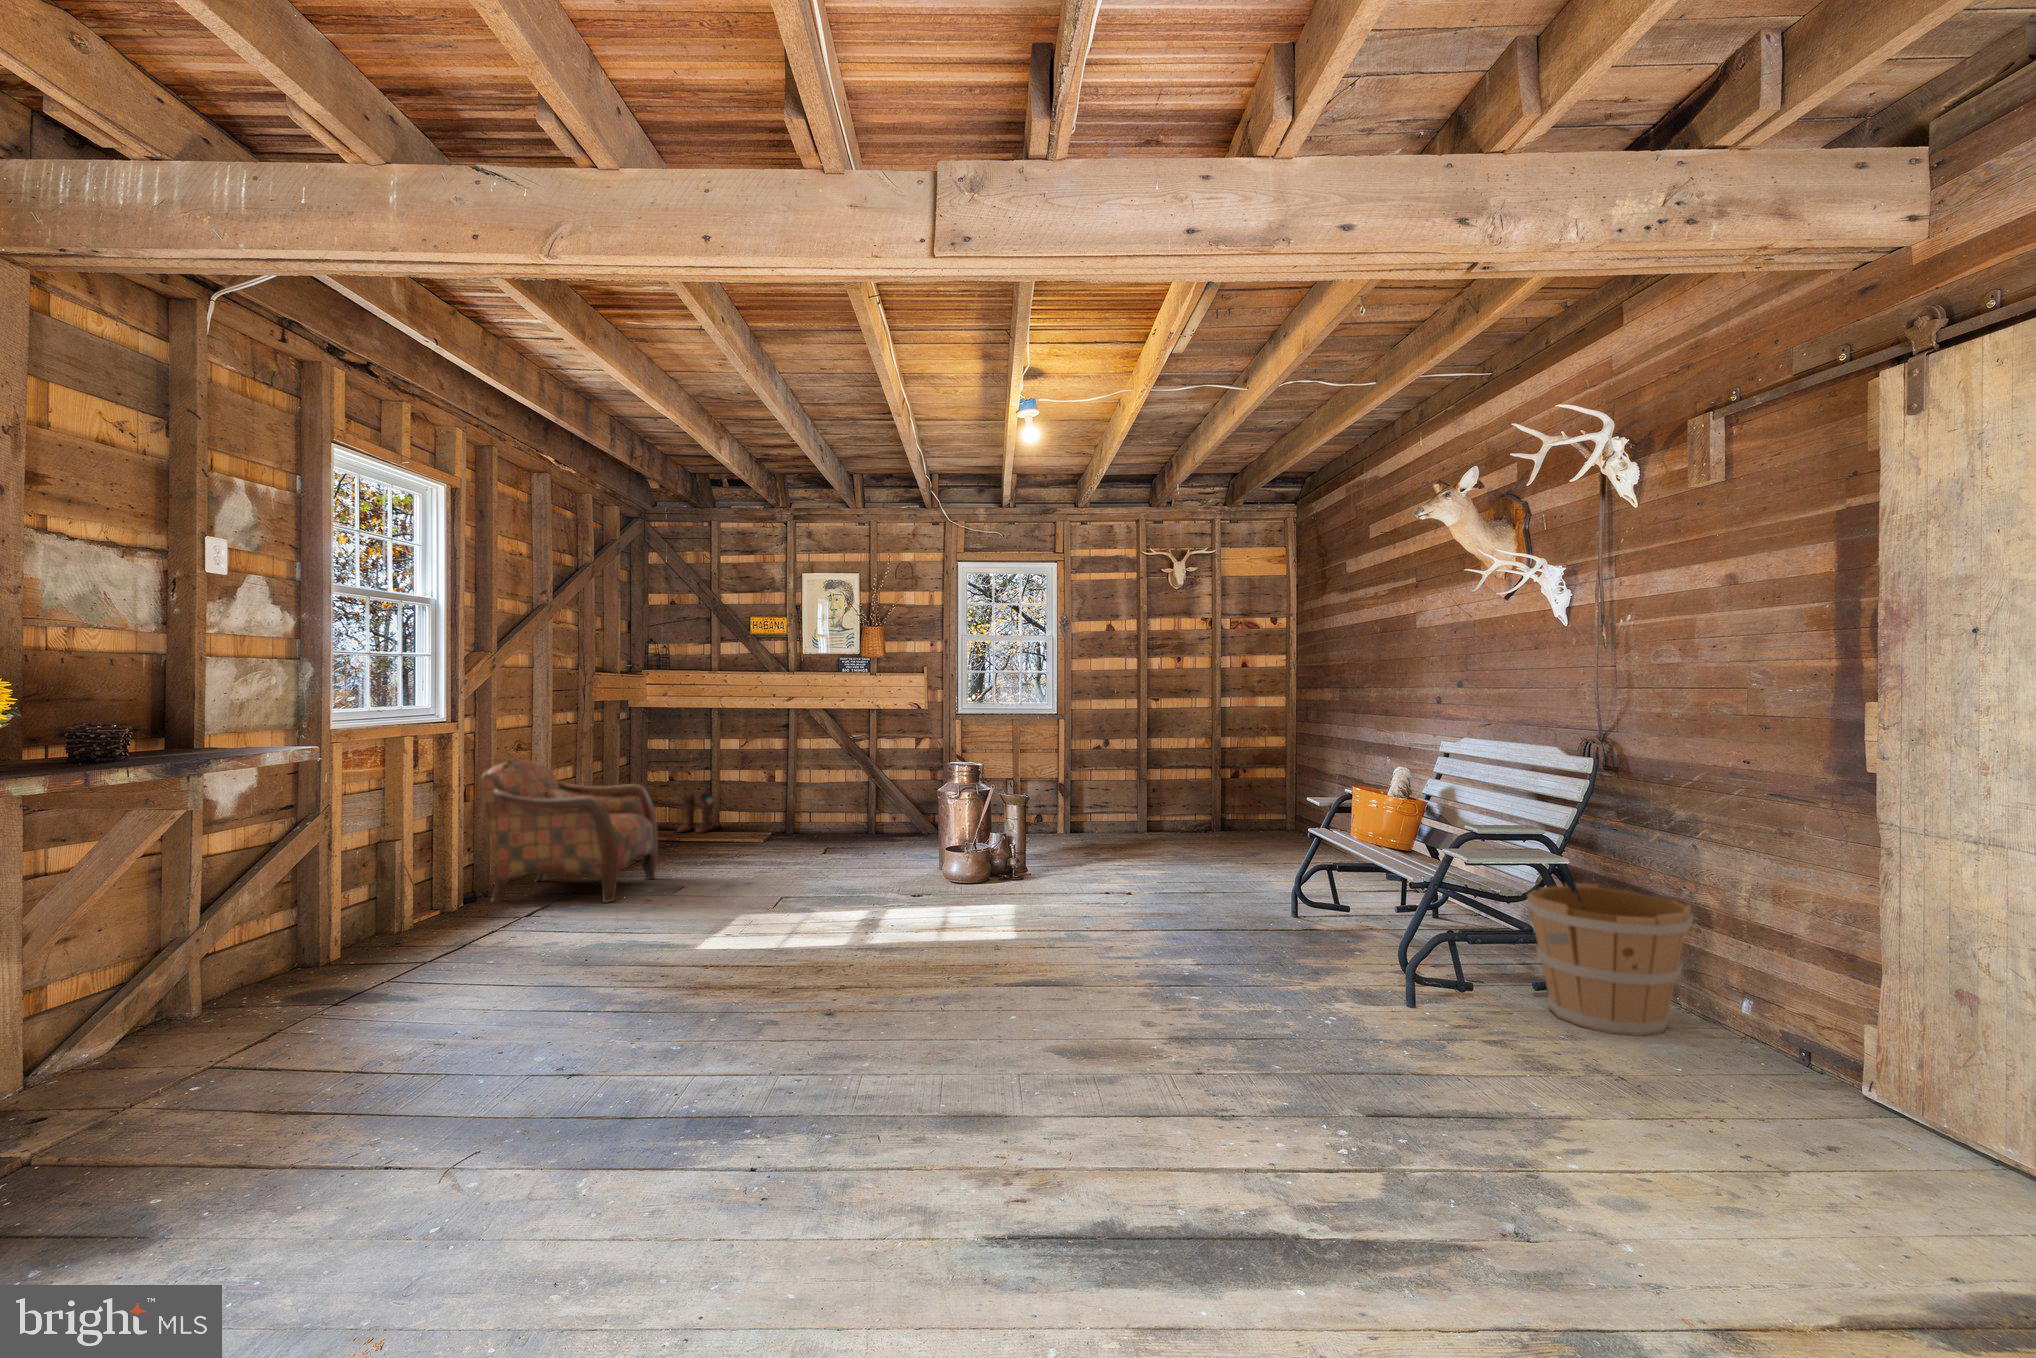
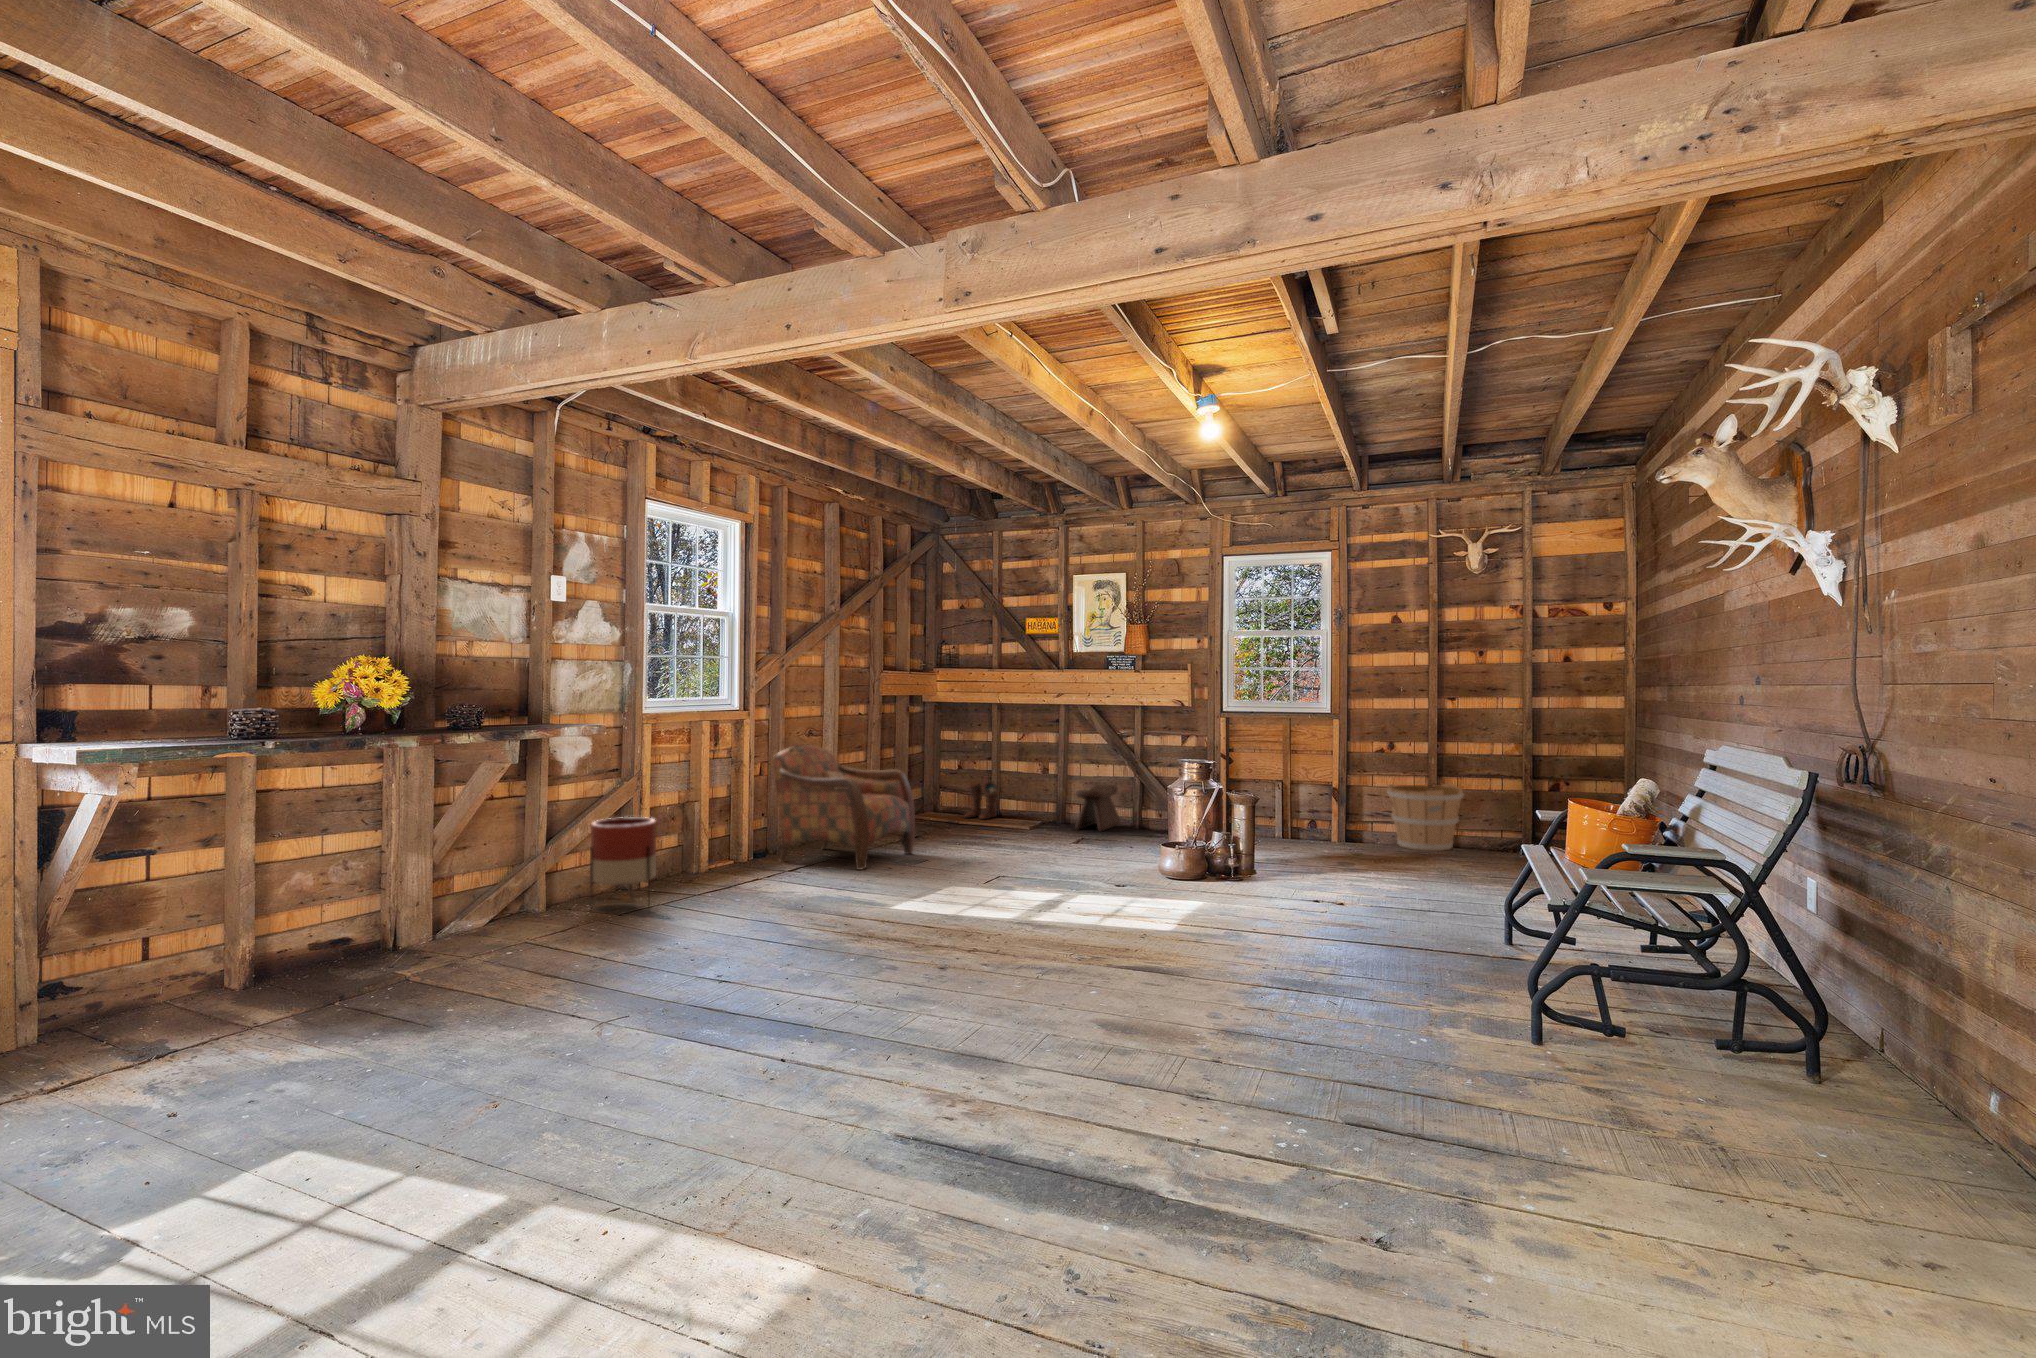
stool: none [810,789,853,838] -> present [1075,785,1121,832]
planter: none [259,863,359,992] -> present [590,817,656,904]
wooden bucket: present [1527,883,1694,1036] -> present [1387,784,1464,851]

